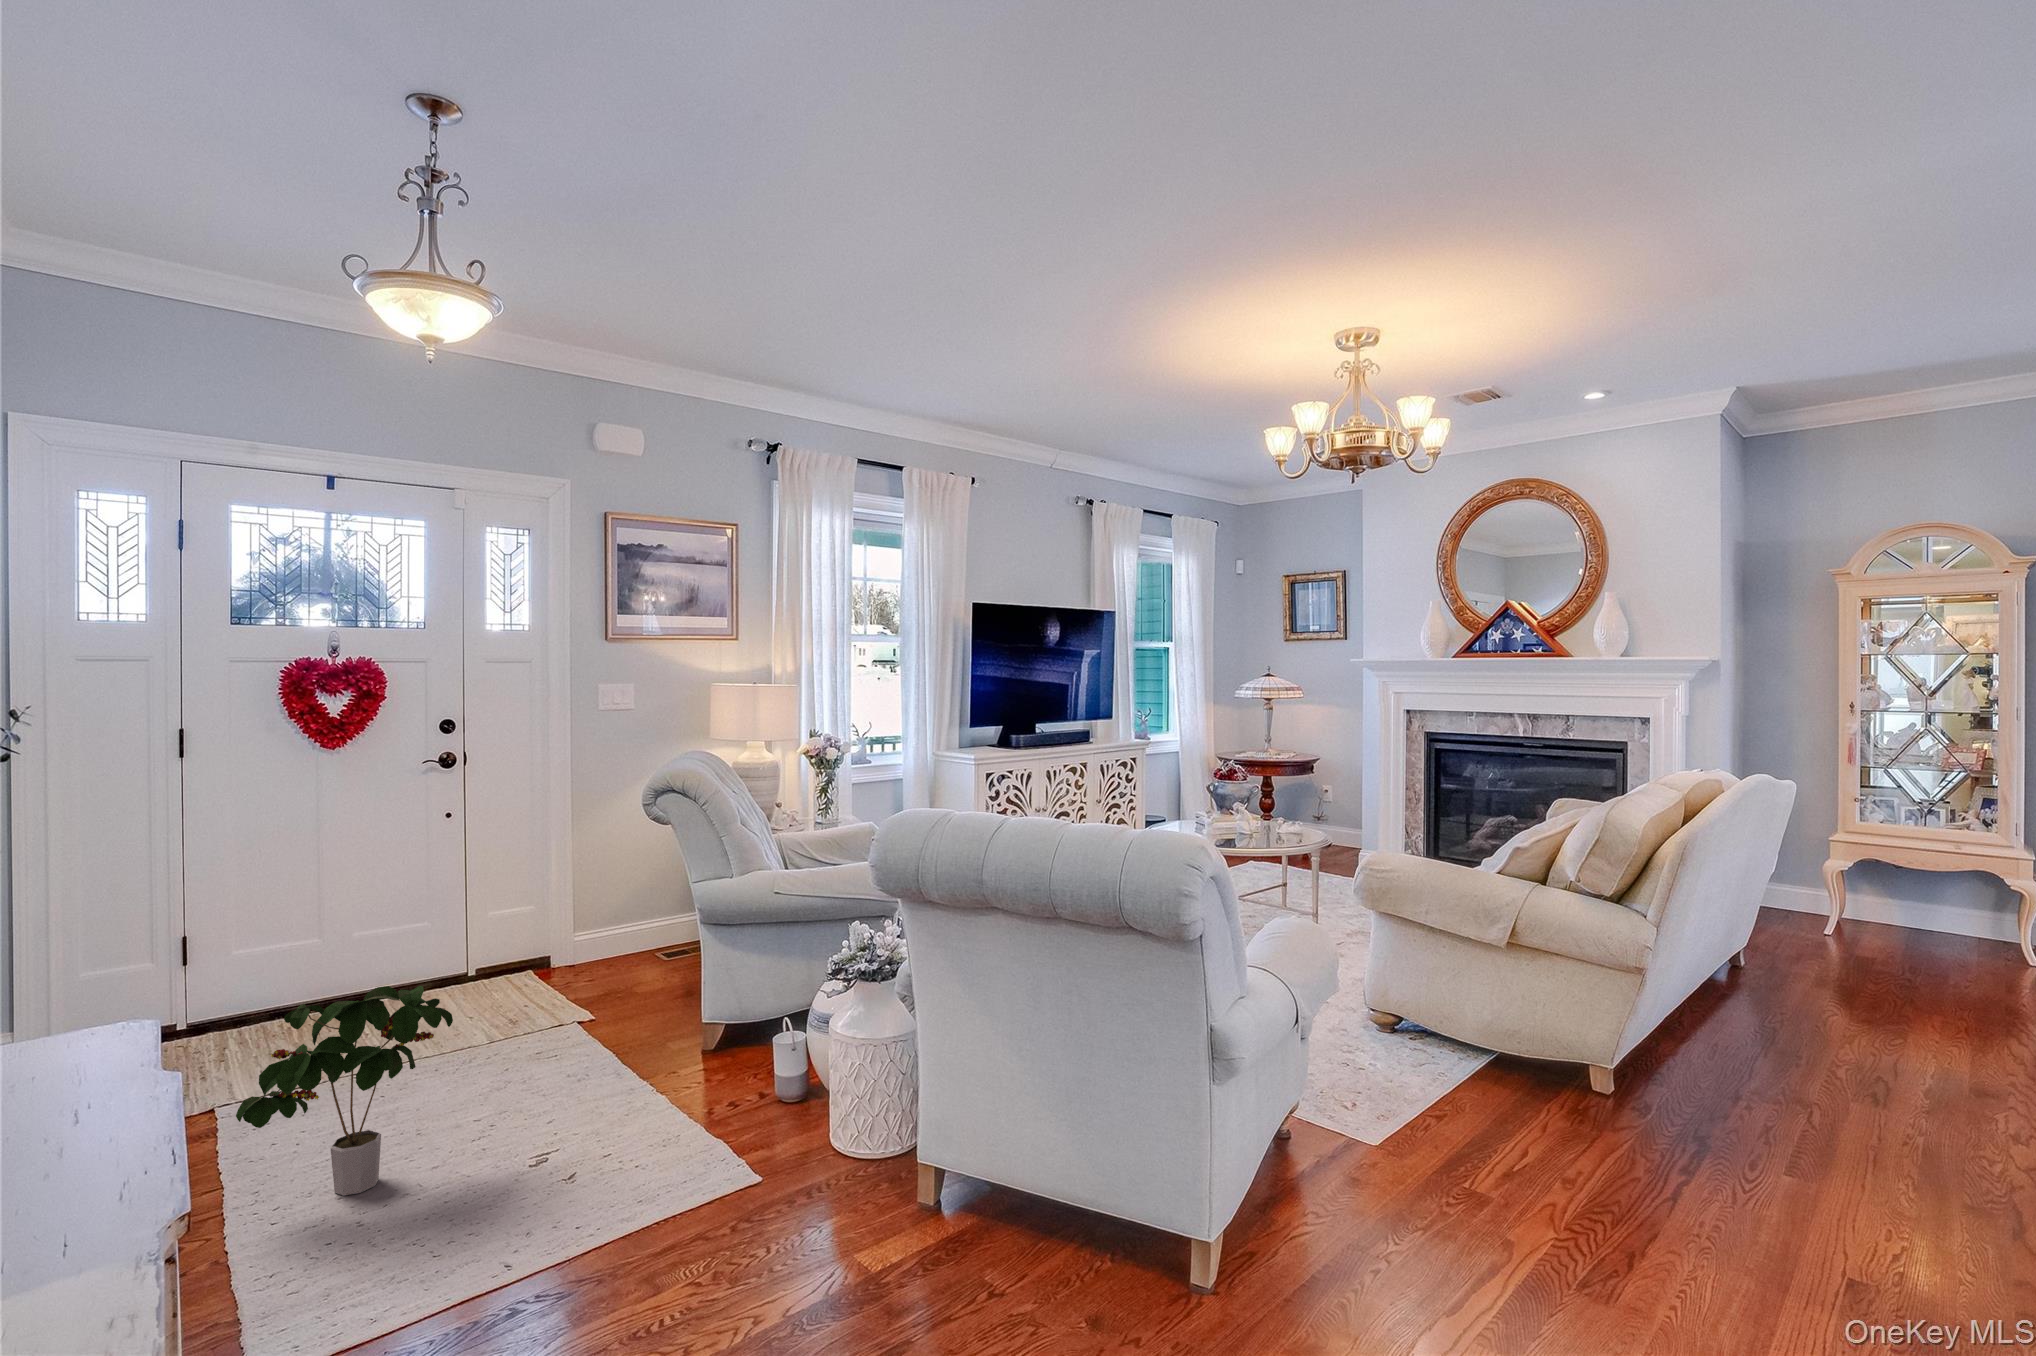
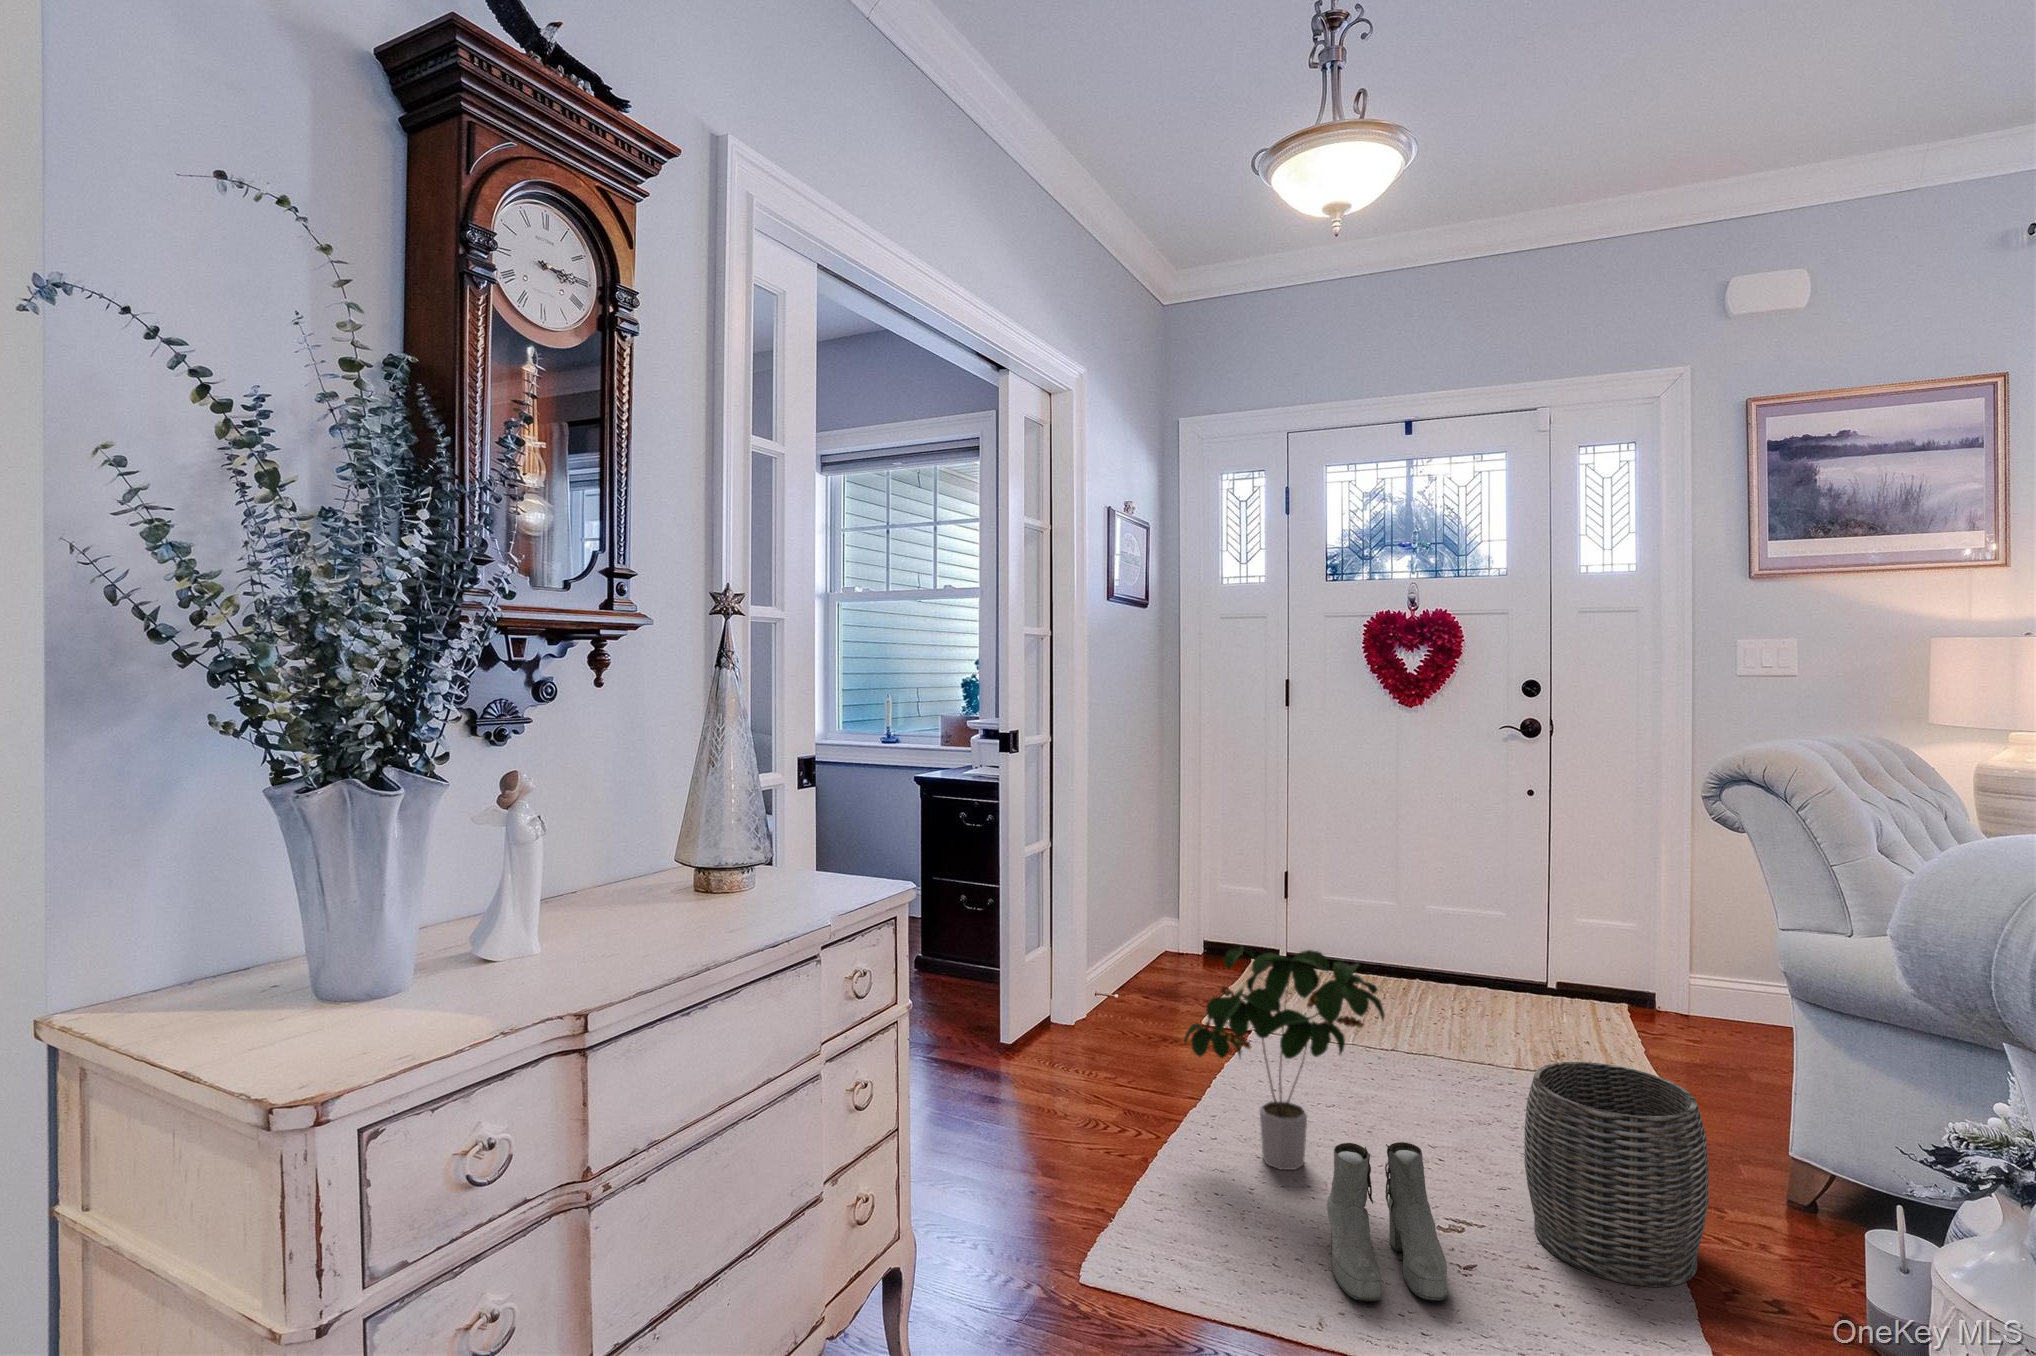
woven basket: none [571,995,687,1140] -> present [1524,1062,1709,1287]
boots: none [451,1103,563,1233] -> present [1327,1142,1448,1301]

